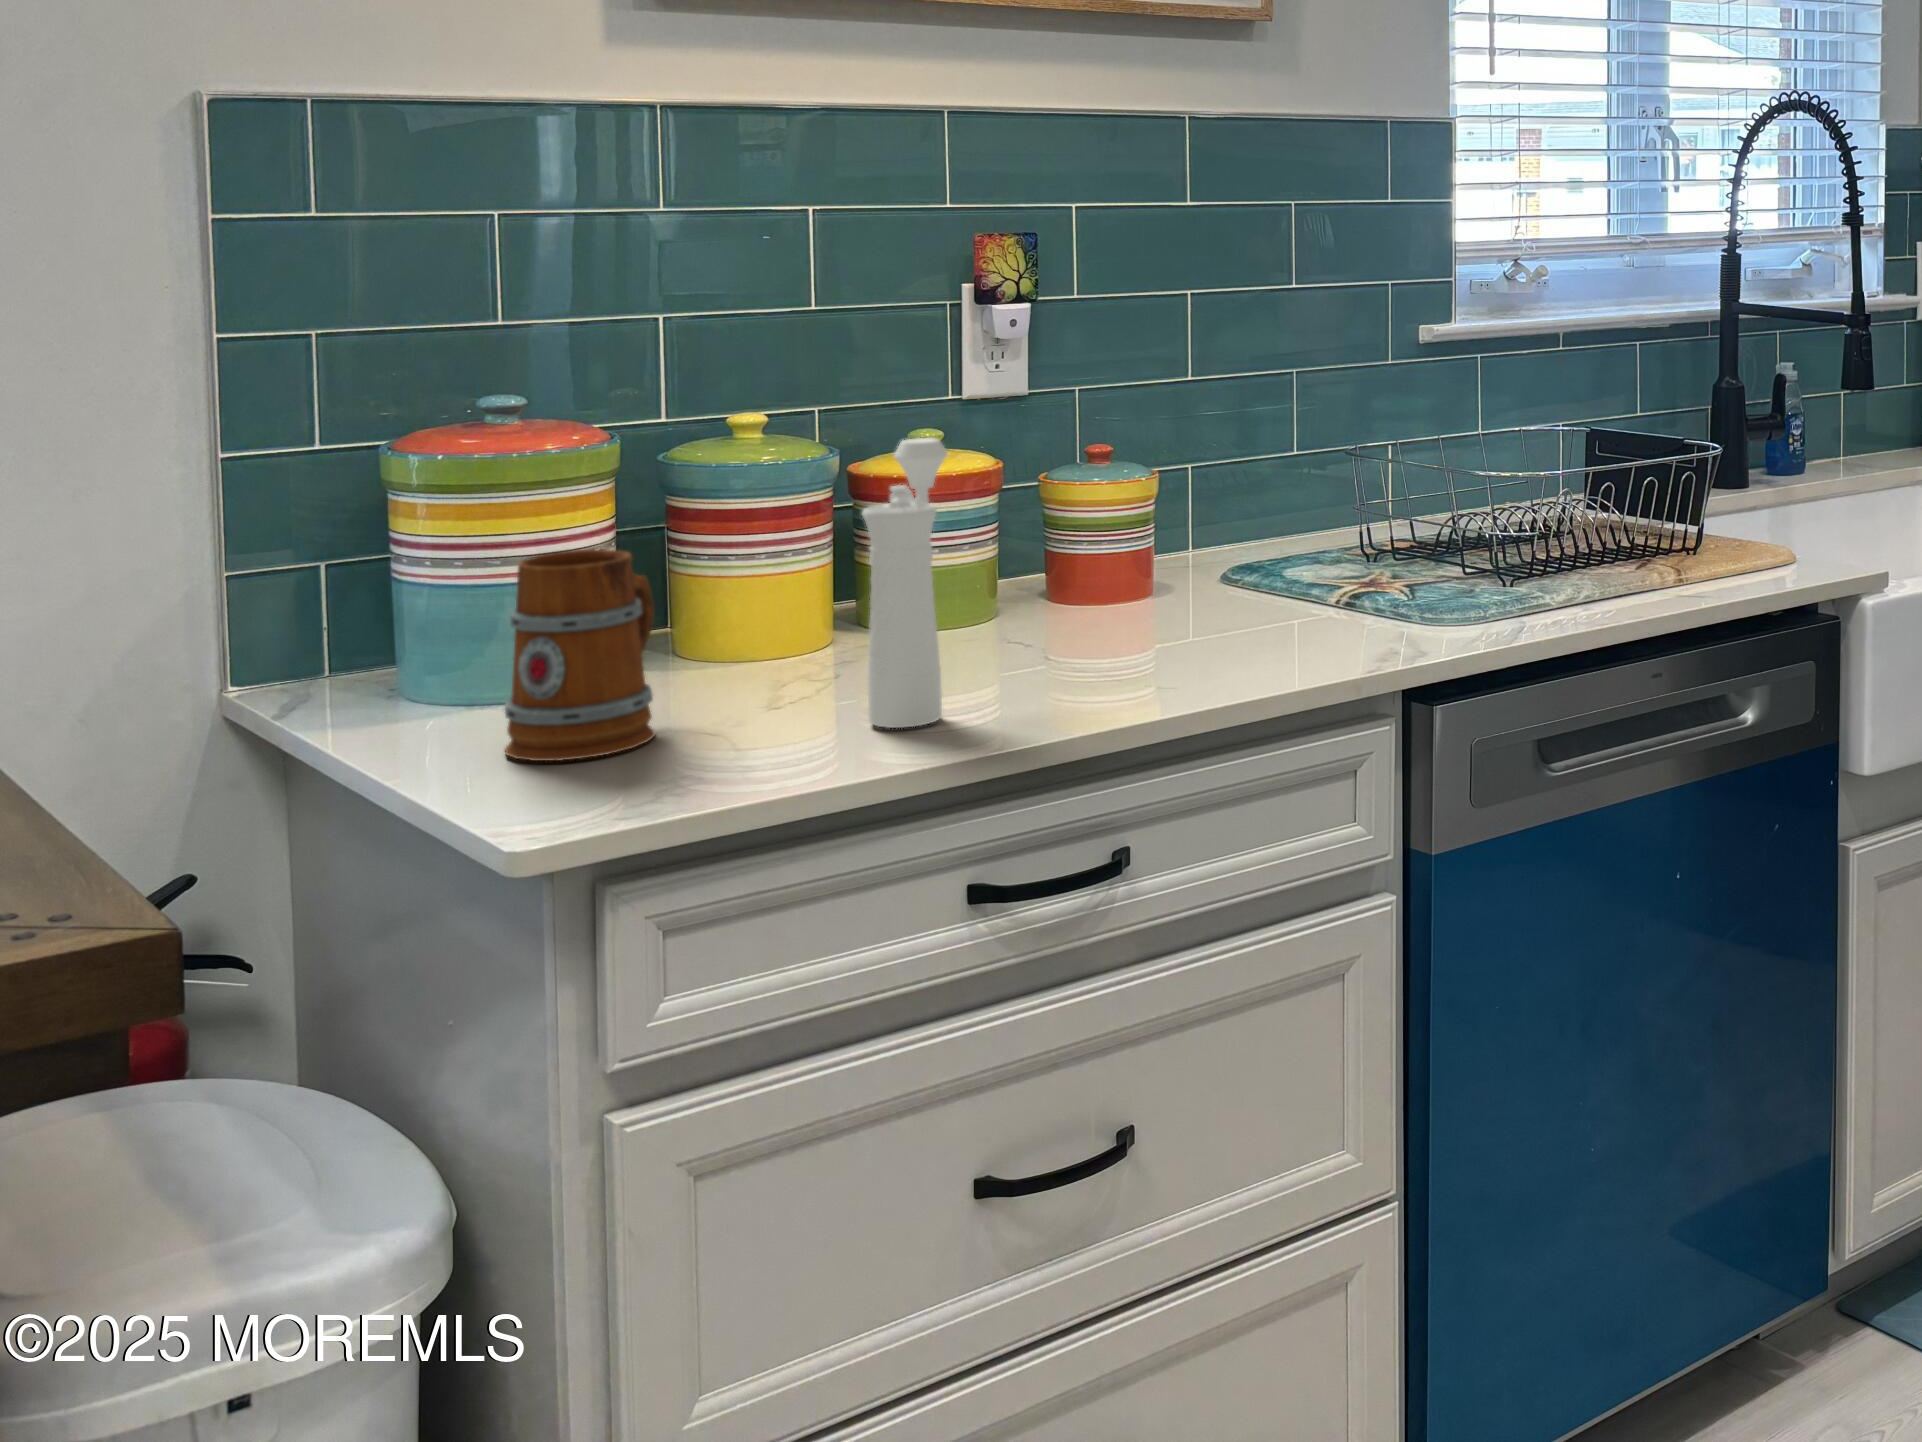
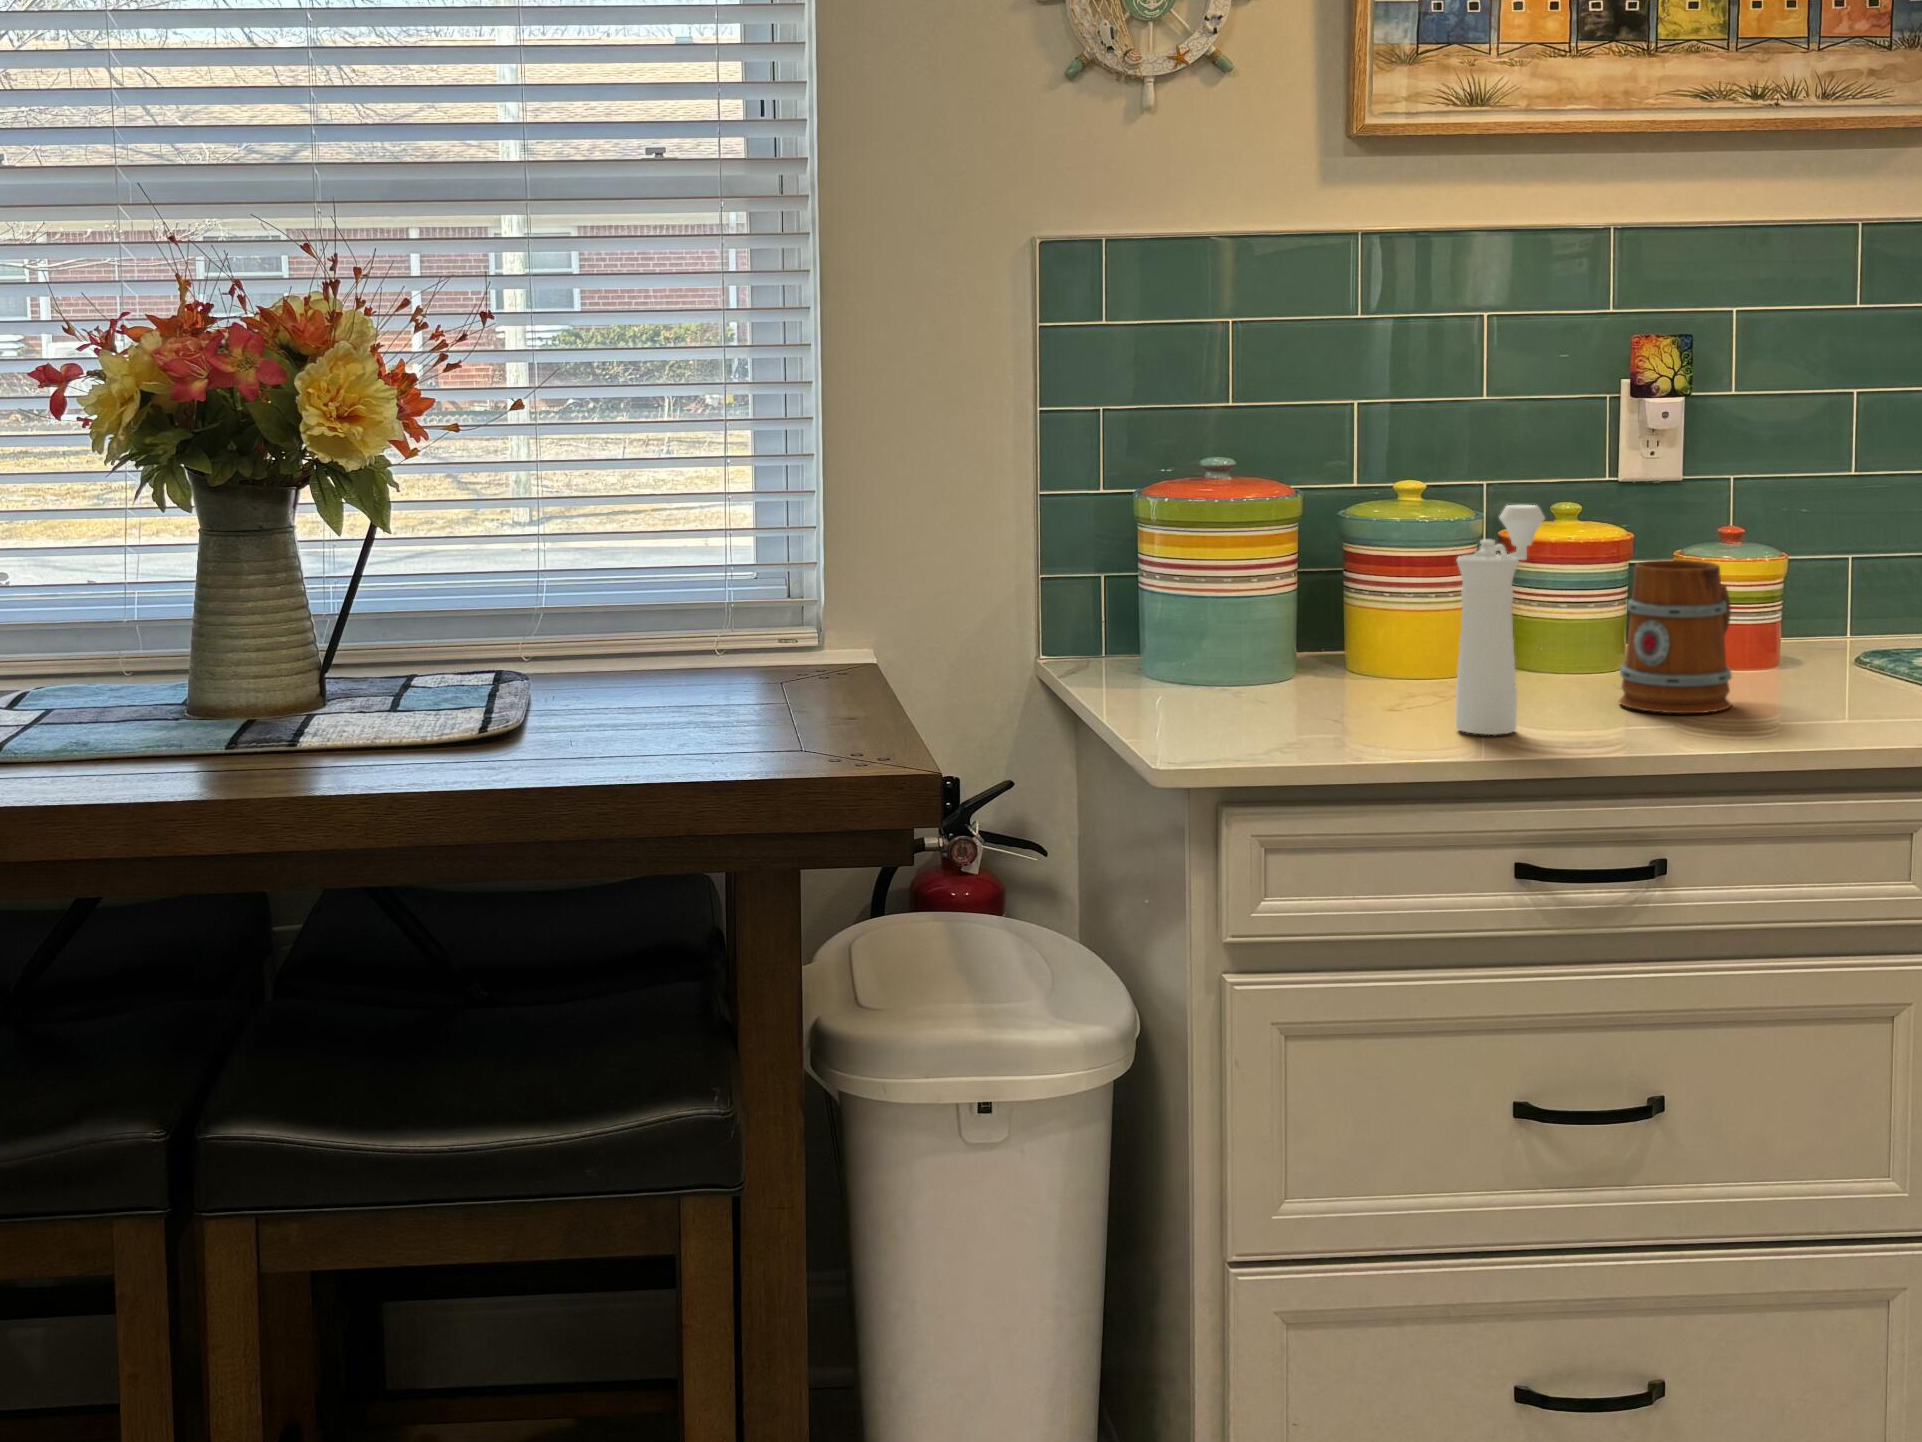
mug: present [505,549,655,761] -> present [1619,560,1731,713]

